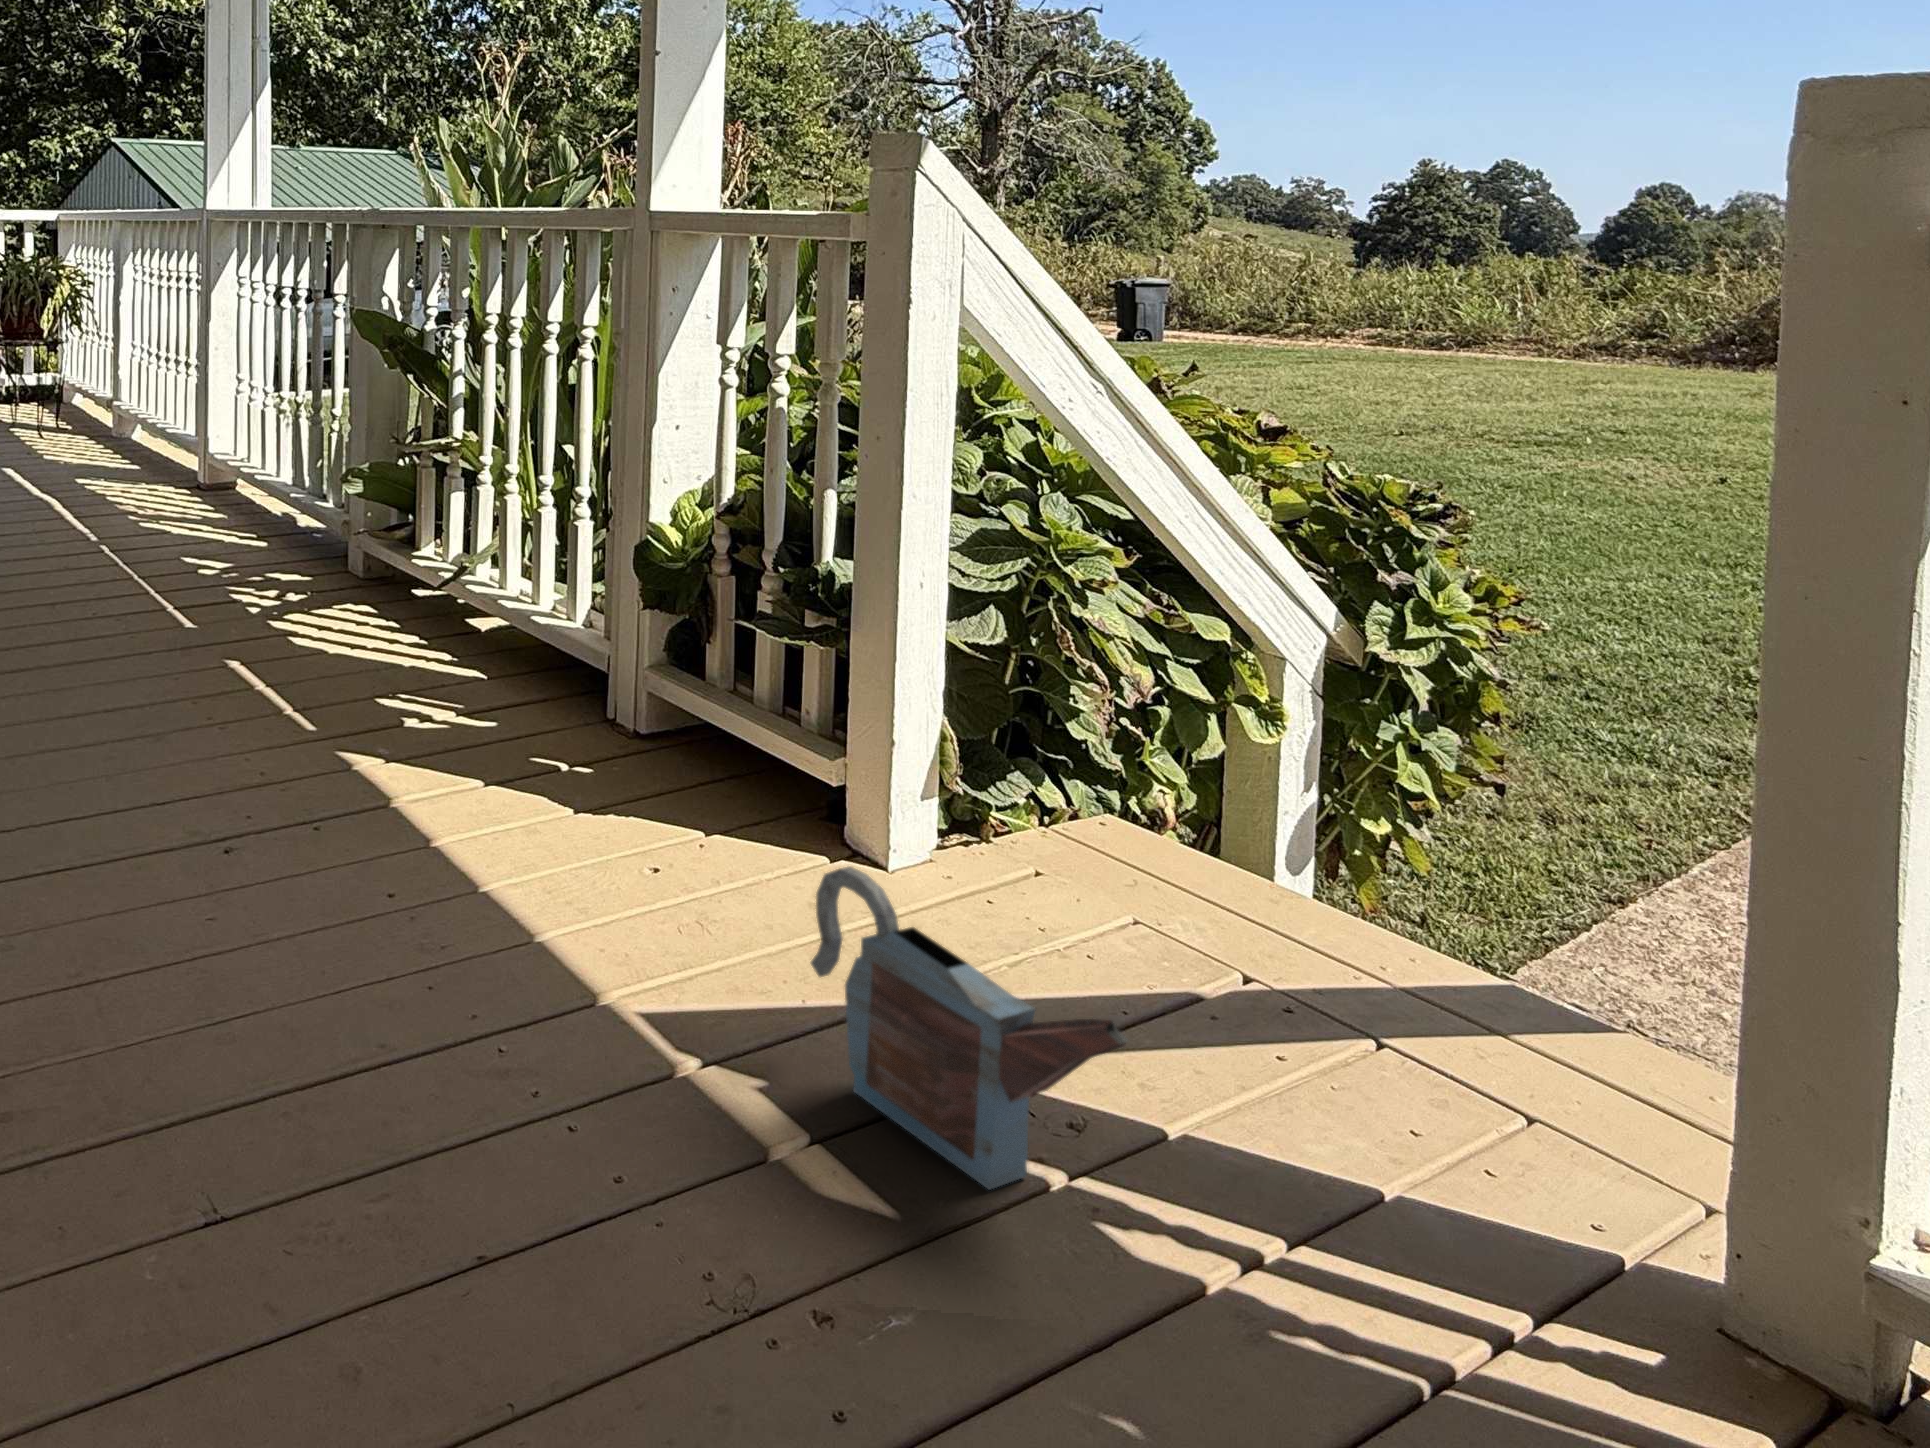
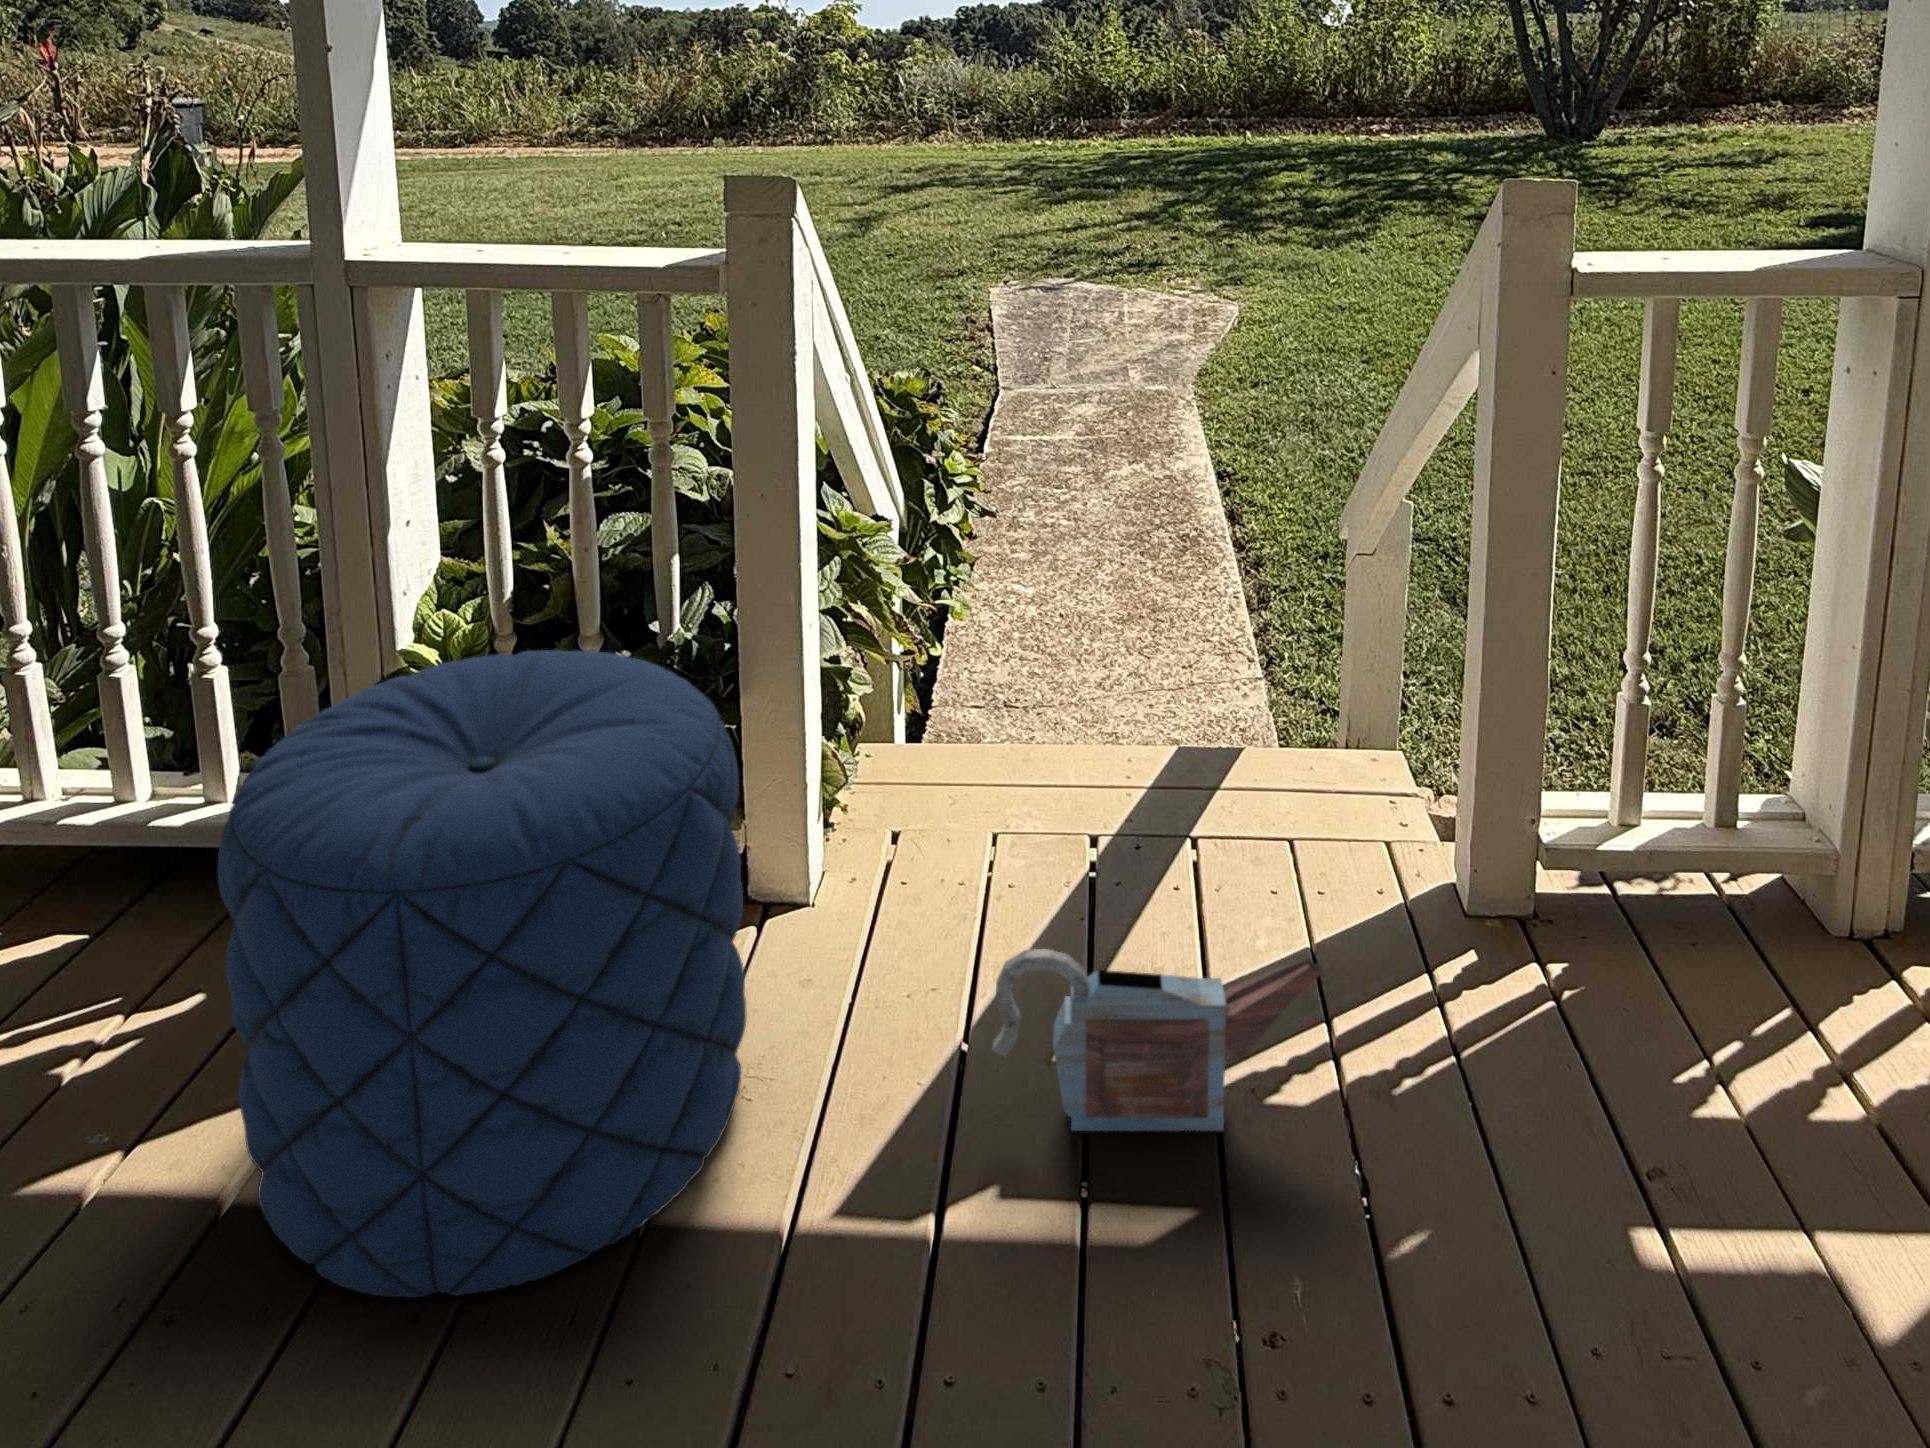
pouf: none [345,484,742,928] -> present [218,650,747,1298]

